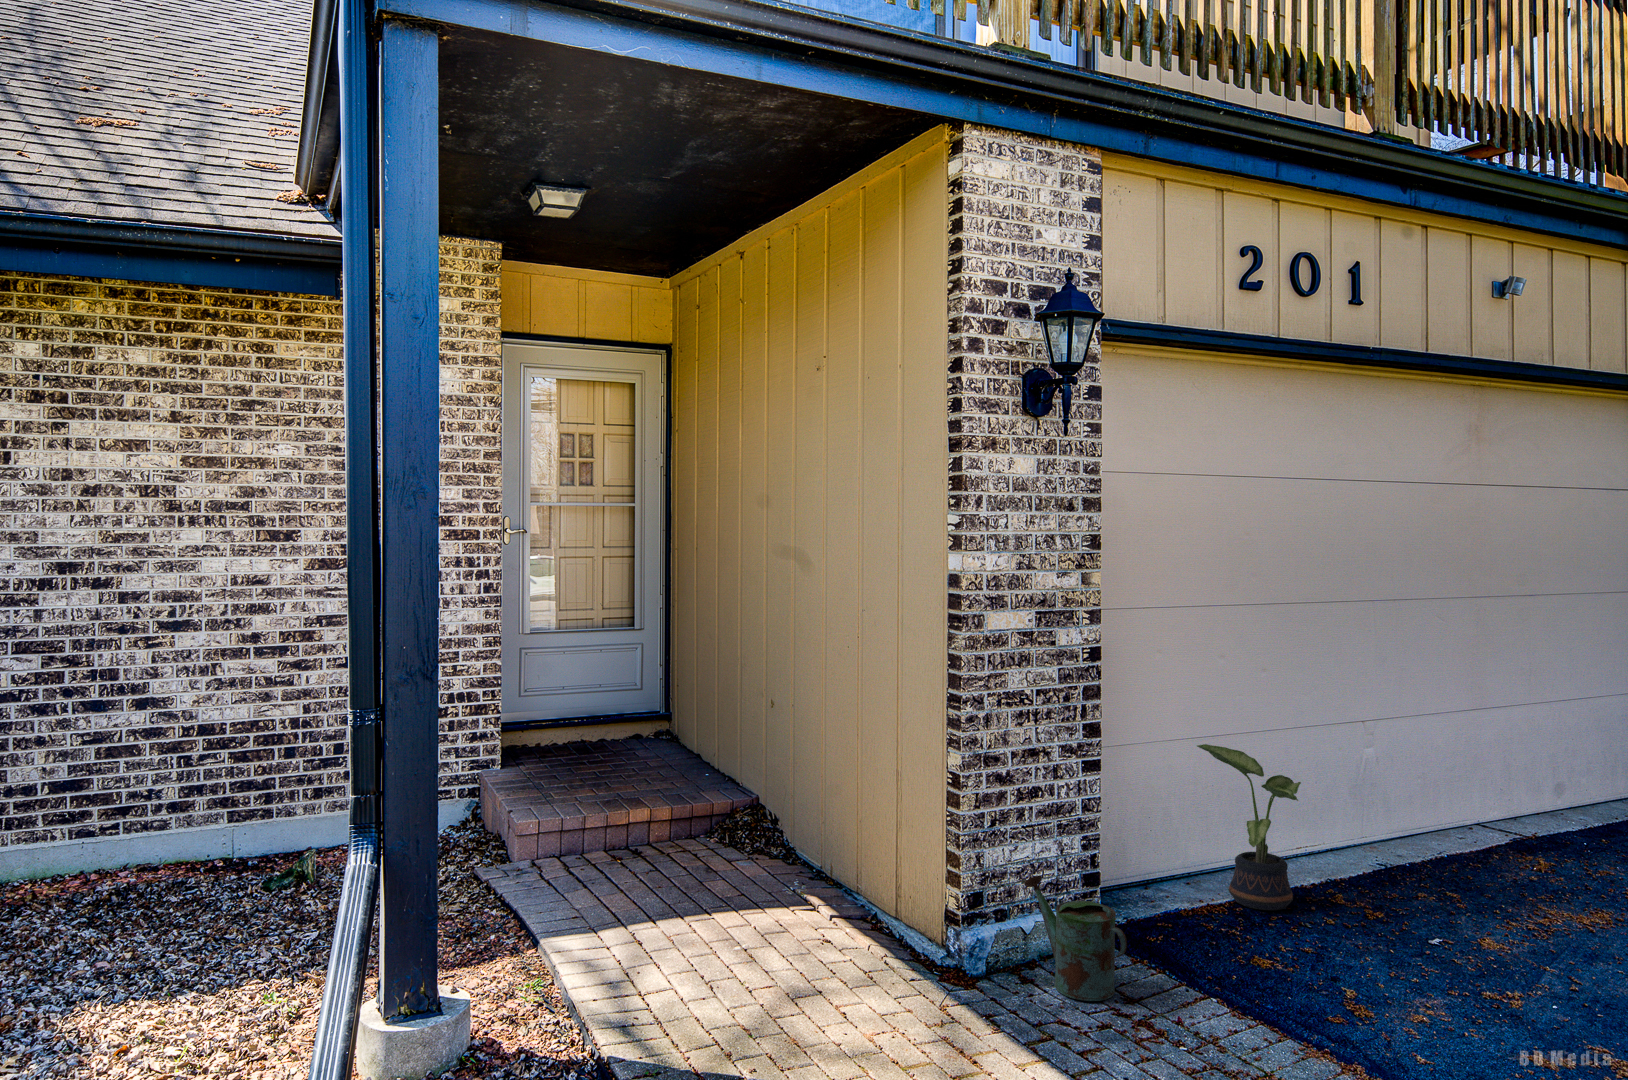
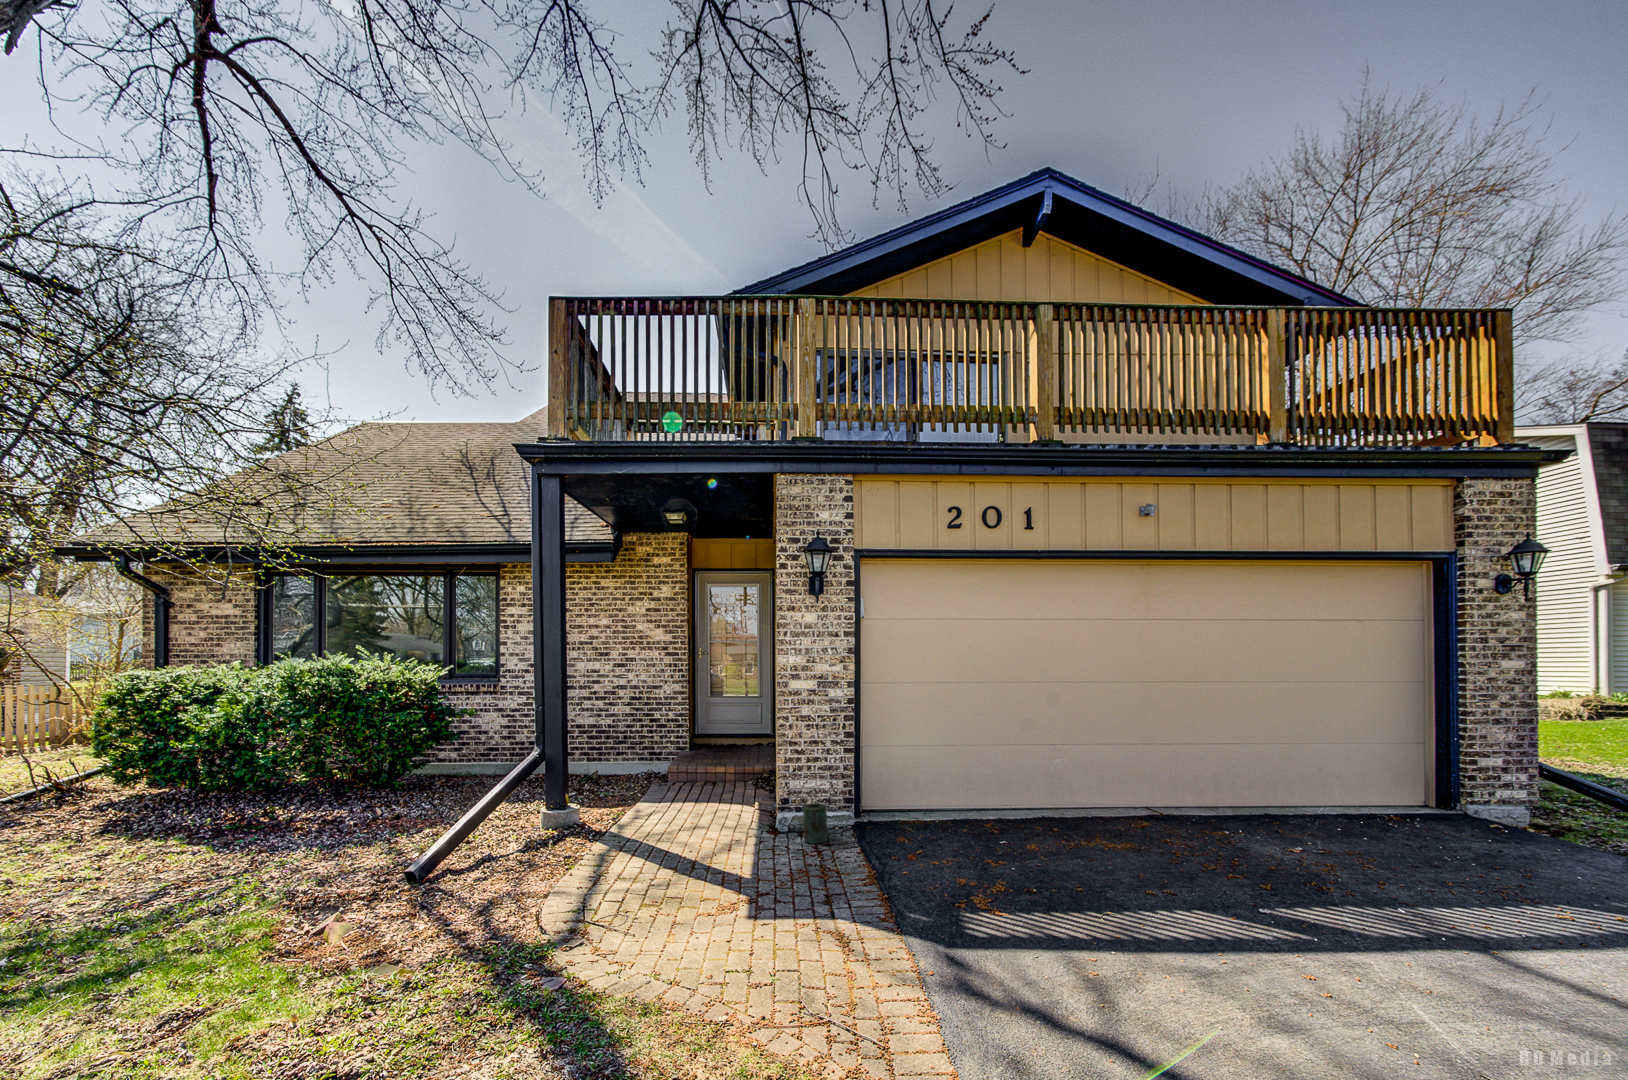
potted plant: present [1197,744,1301,910] -> none [927,743,975,823]

